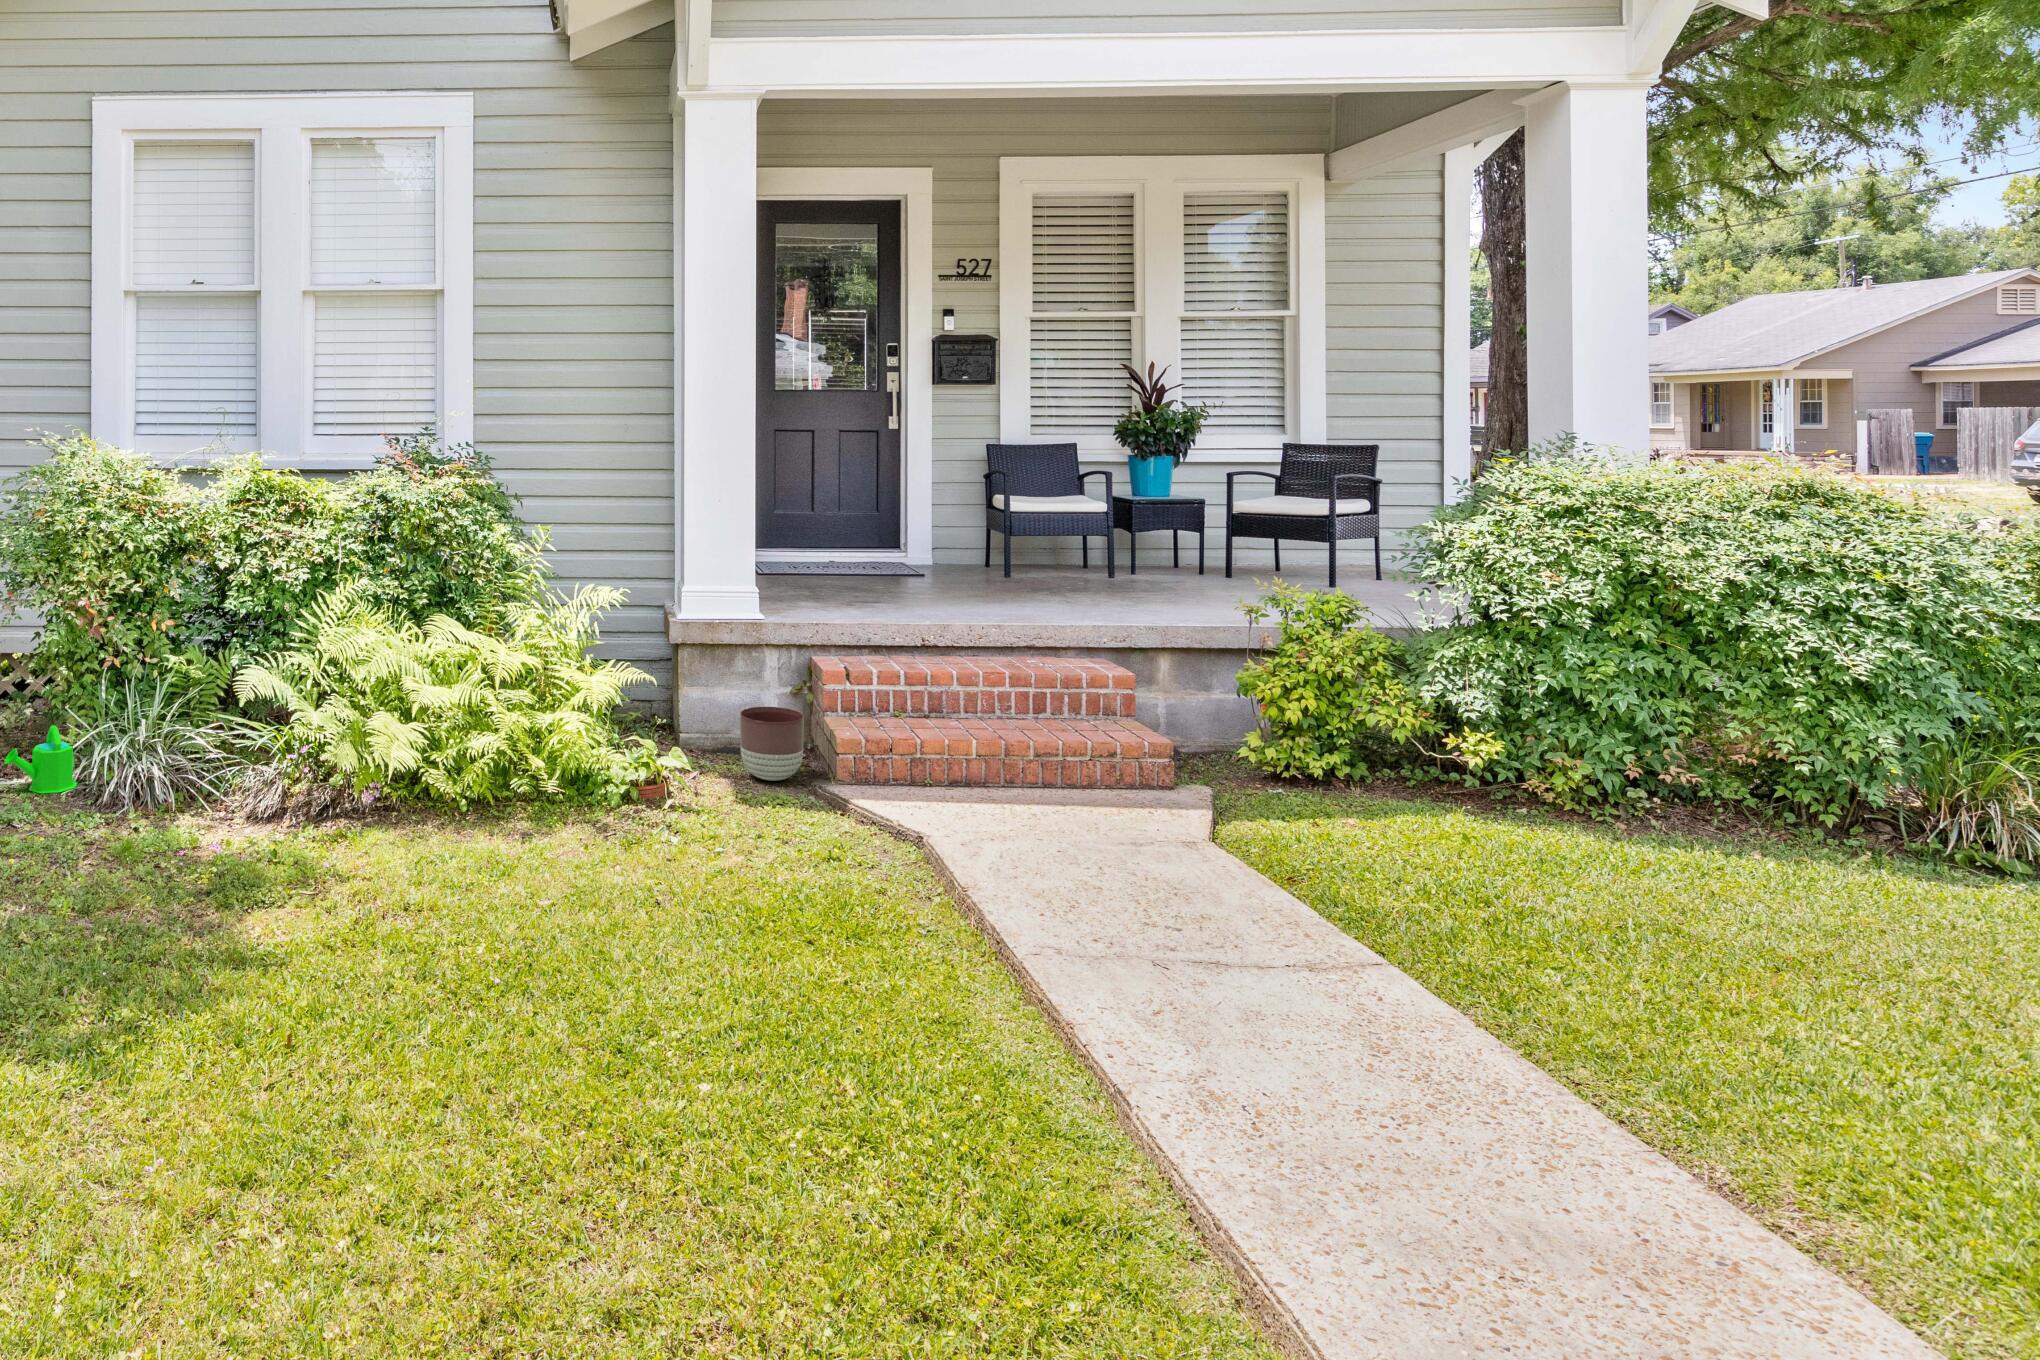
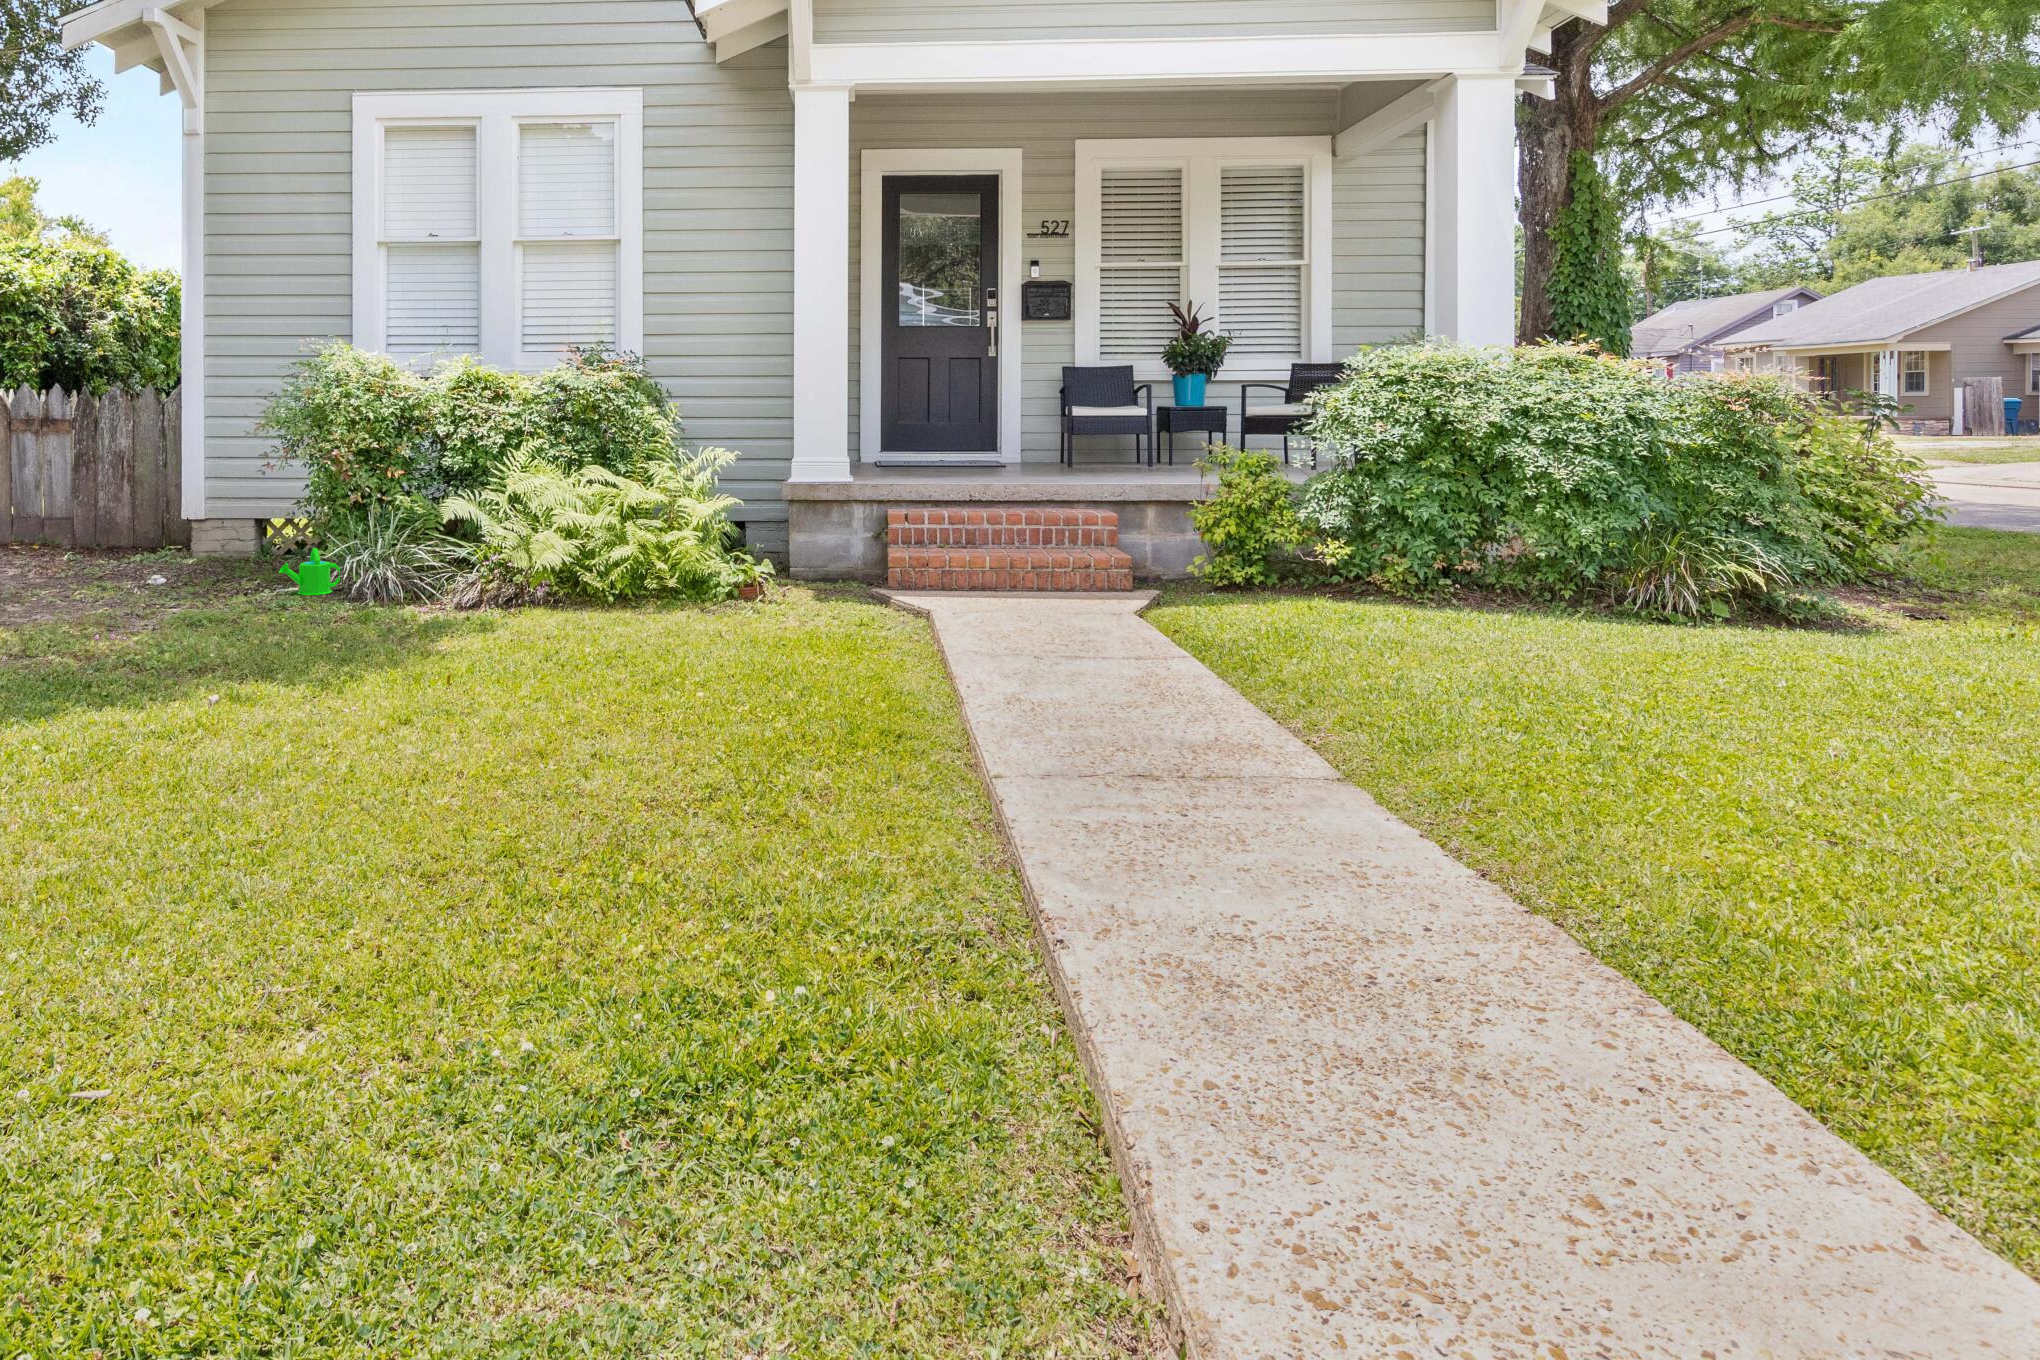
planter: present [740,707,804,781] -> none [823,540,869,591]

